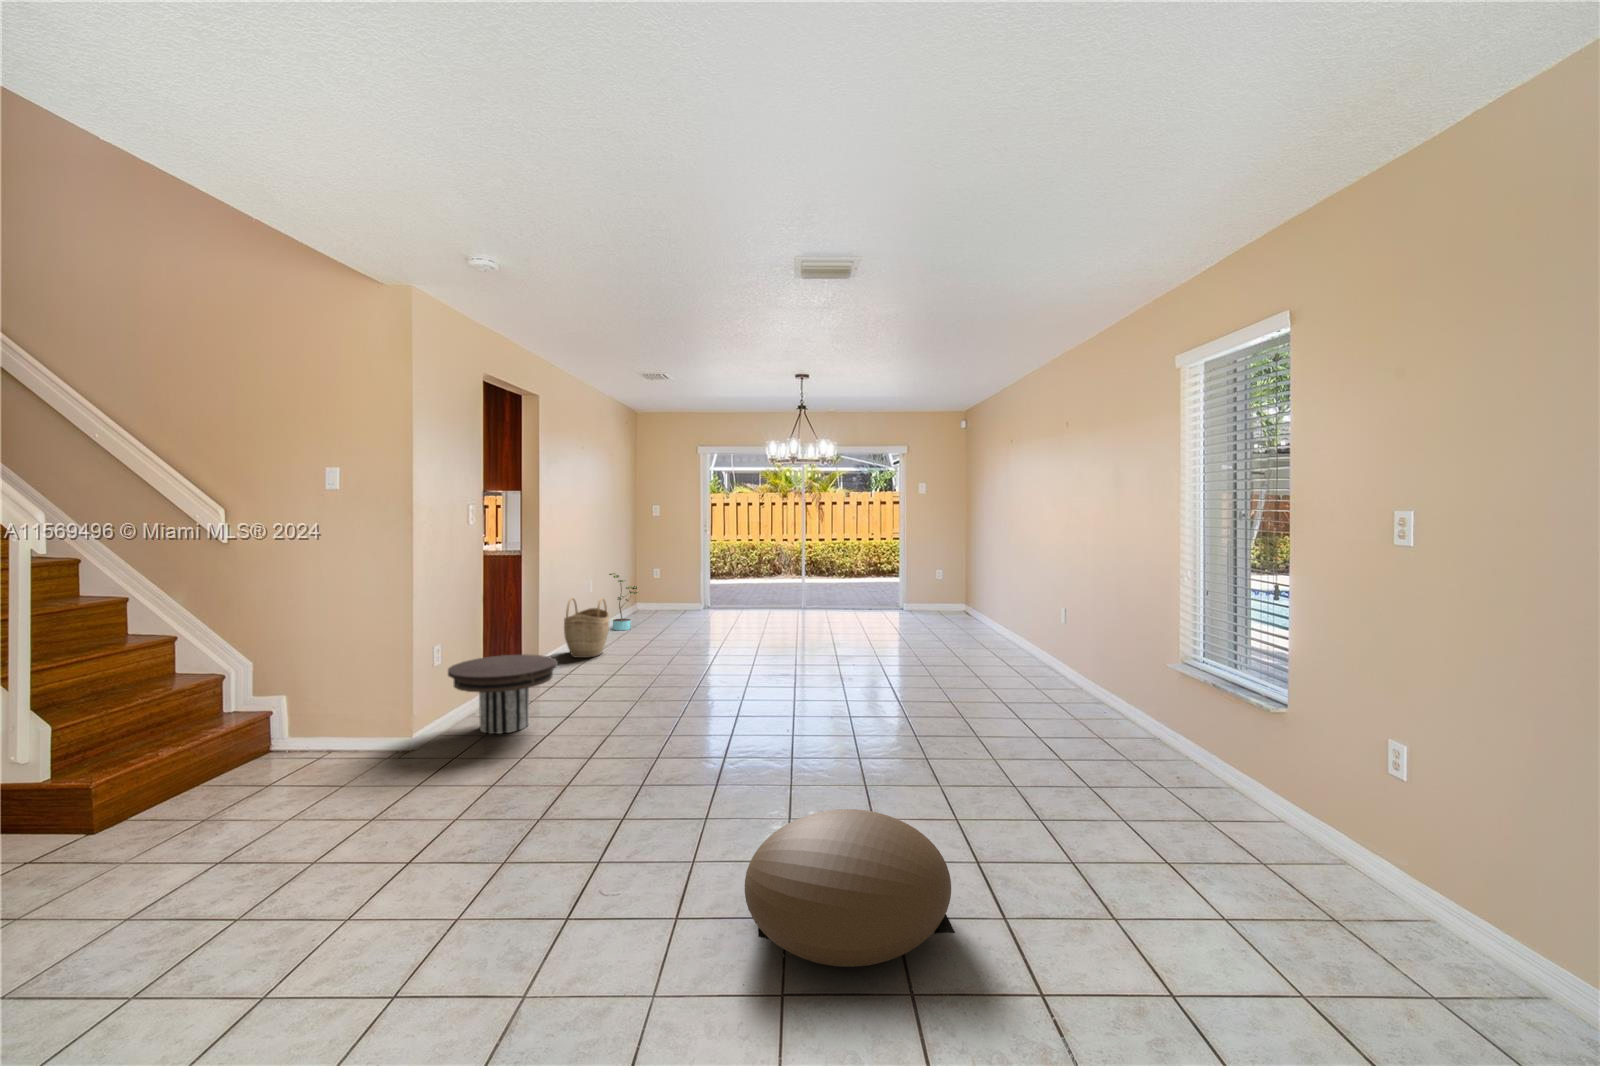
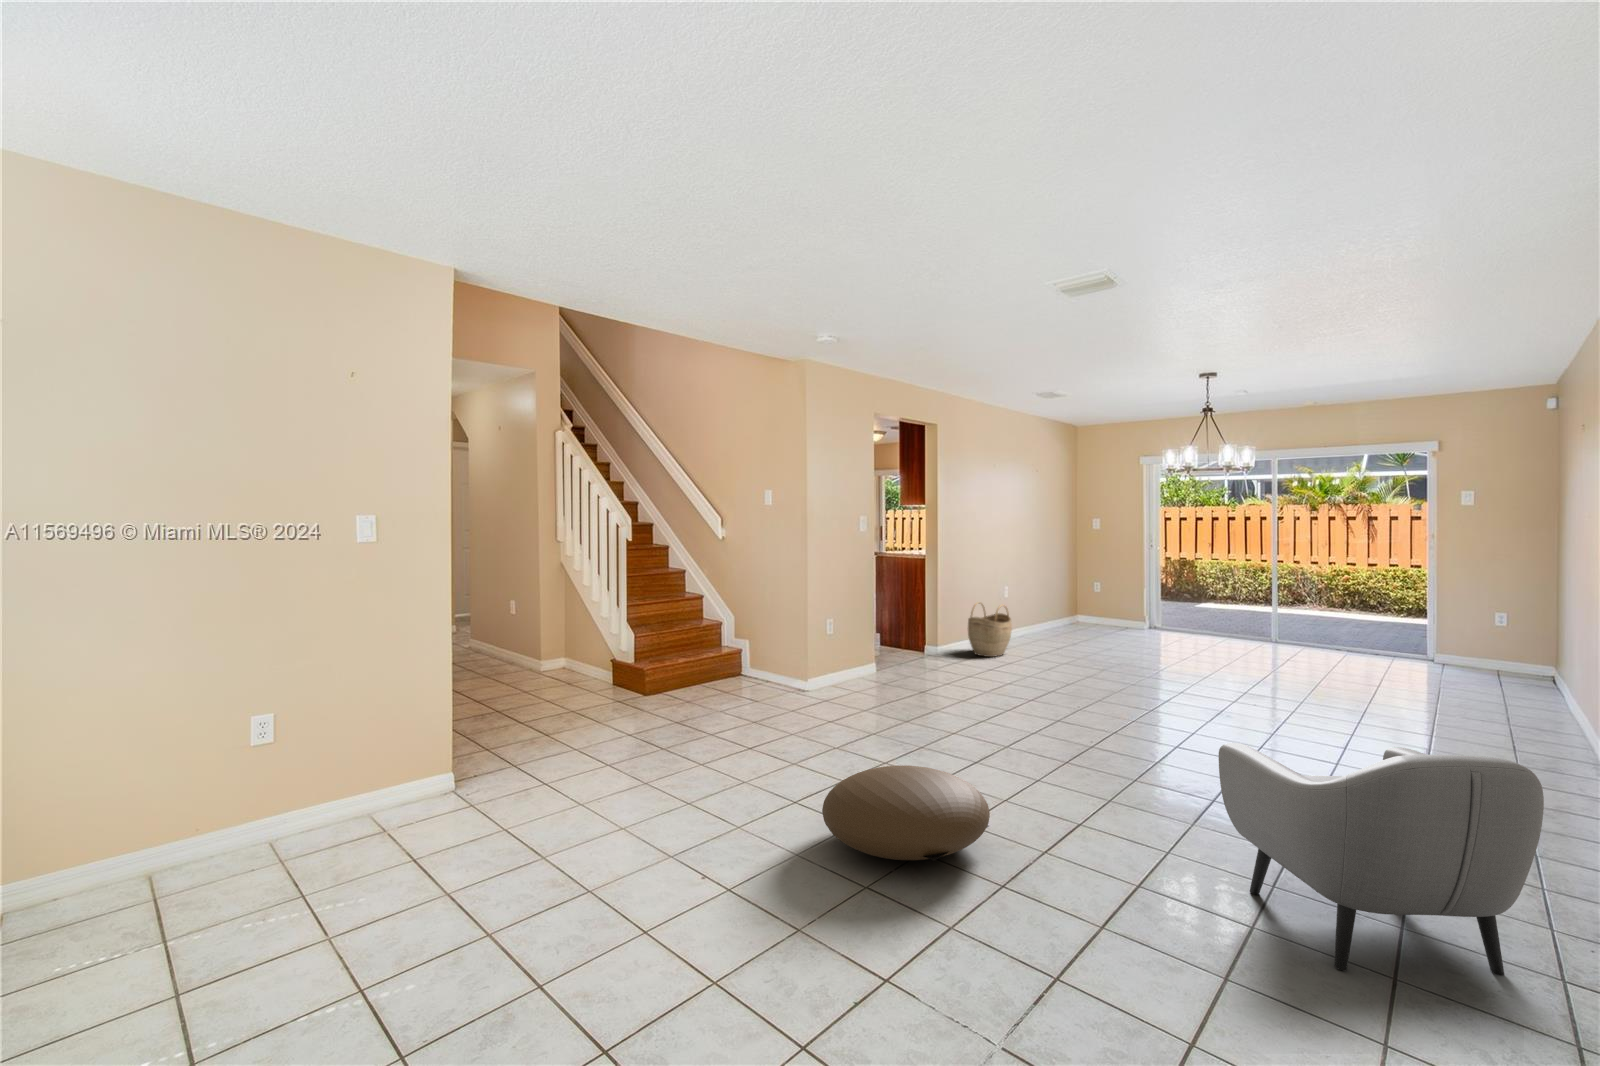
potted plant: present [609,573,637,630] -> none [1039,584,1070,640]
side table: present [448,655,558,734] -> none [828,636,905,693]
armchair: none [1088,668,1316,872] -> present [1219,743,1544,976]

